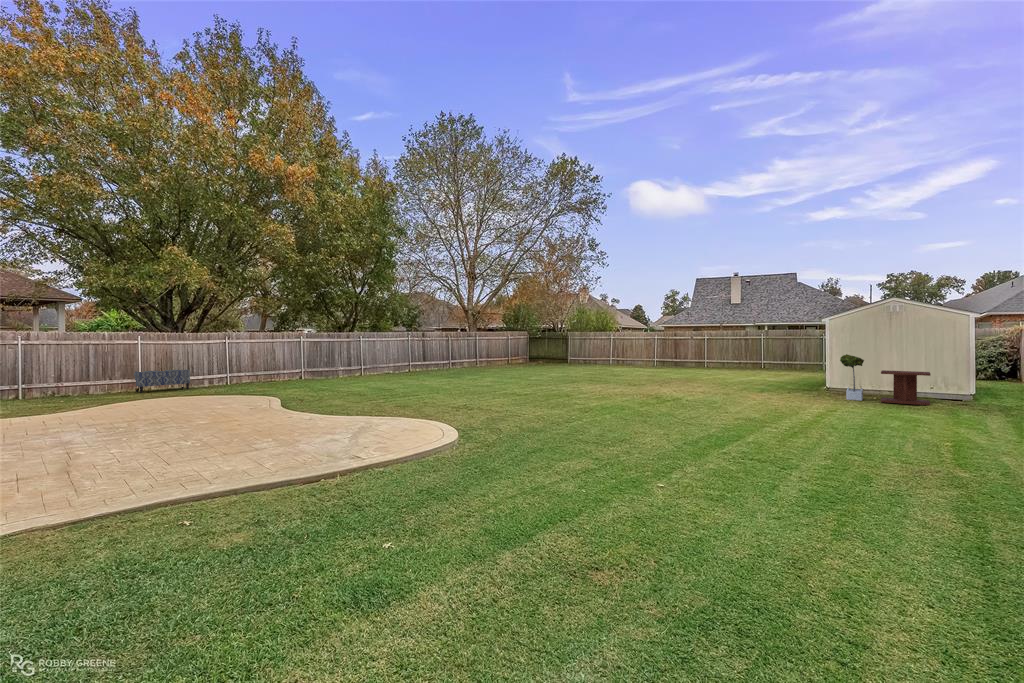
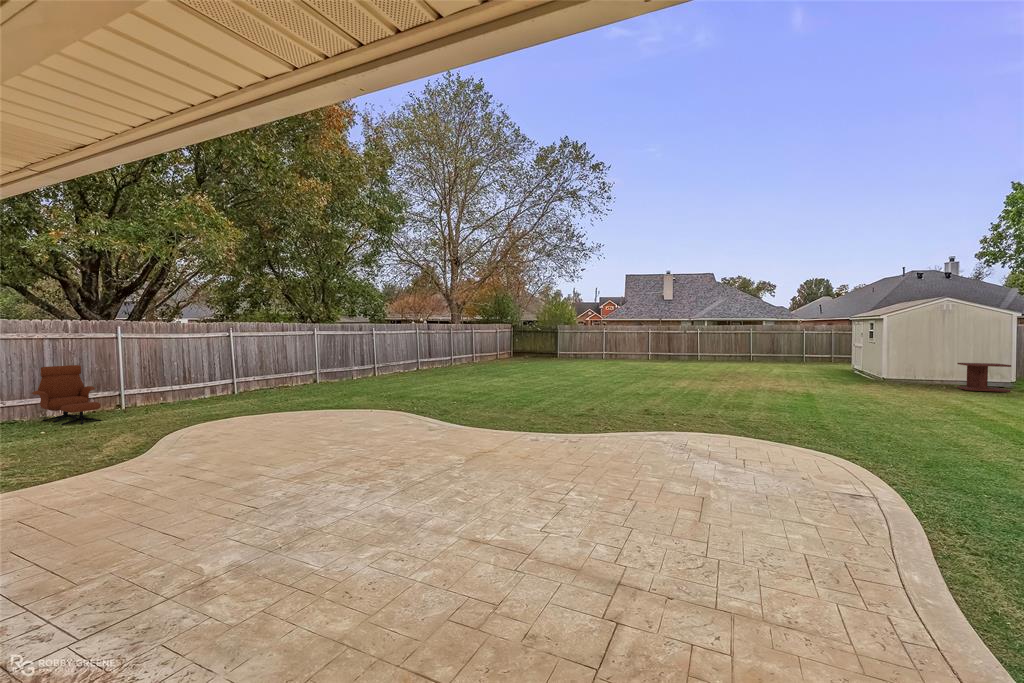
potted tree: present [840,354,864,401] -> none [923,349,947,389]
lounge chair: none [77,361,117,398] -> present [32,365,101,425]
bench: present [134,369,190,393] -> none [114,374,199,412]

